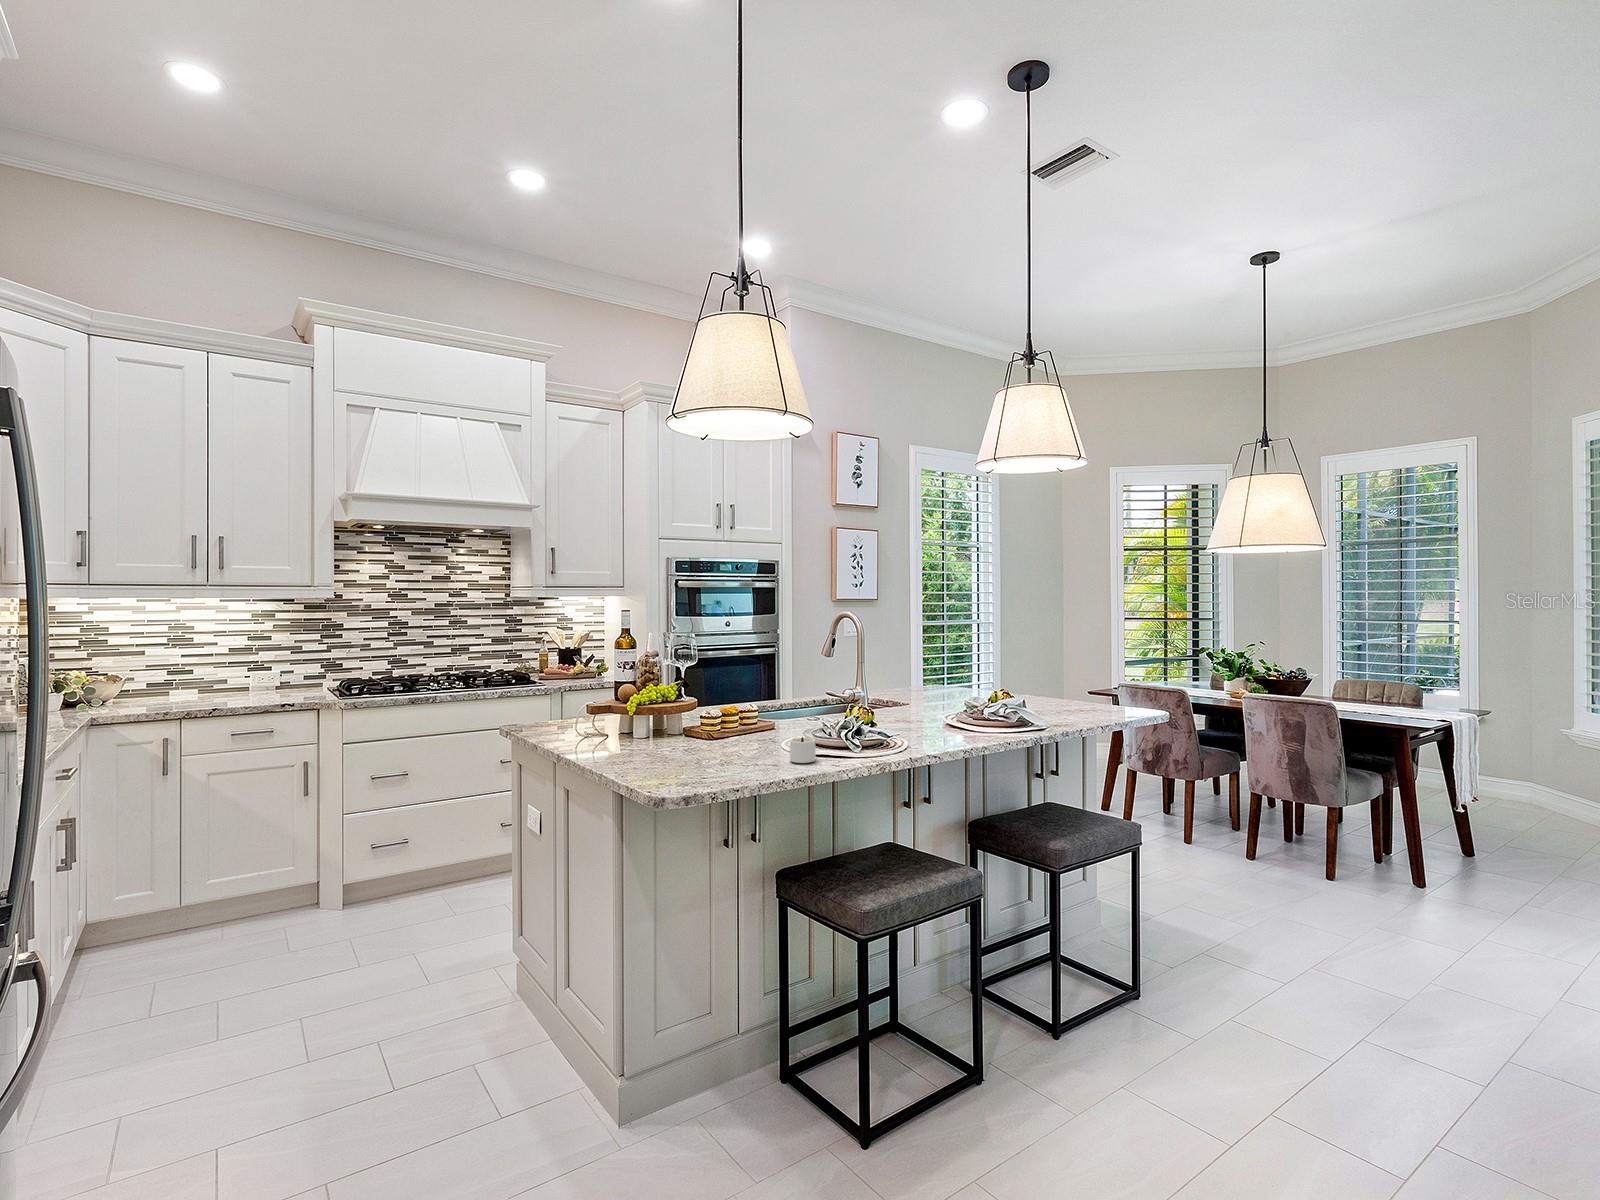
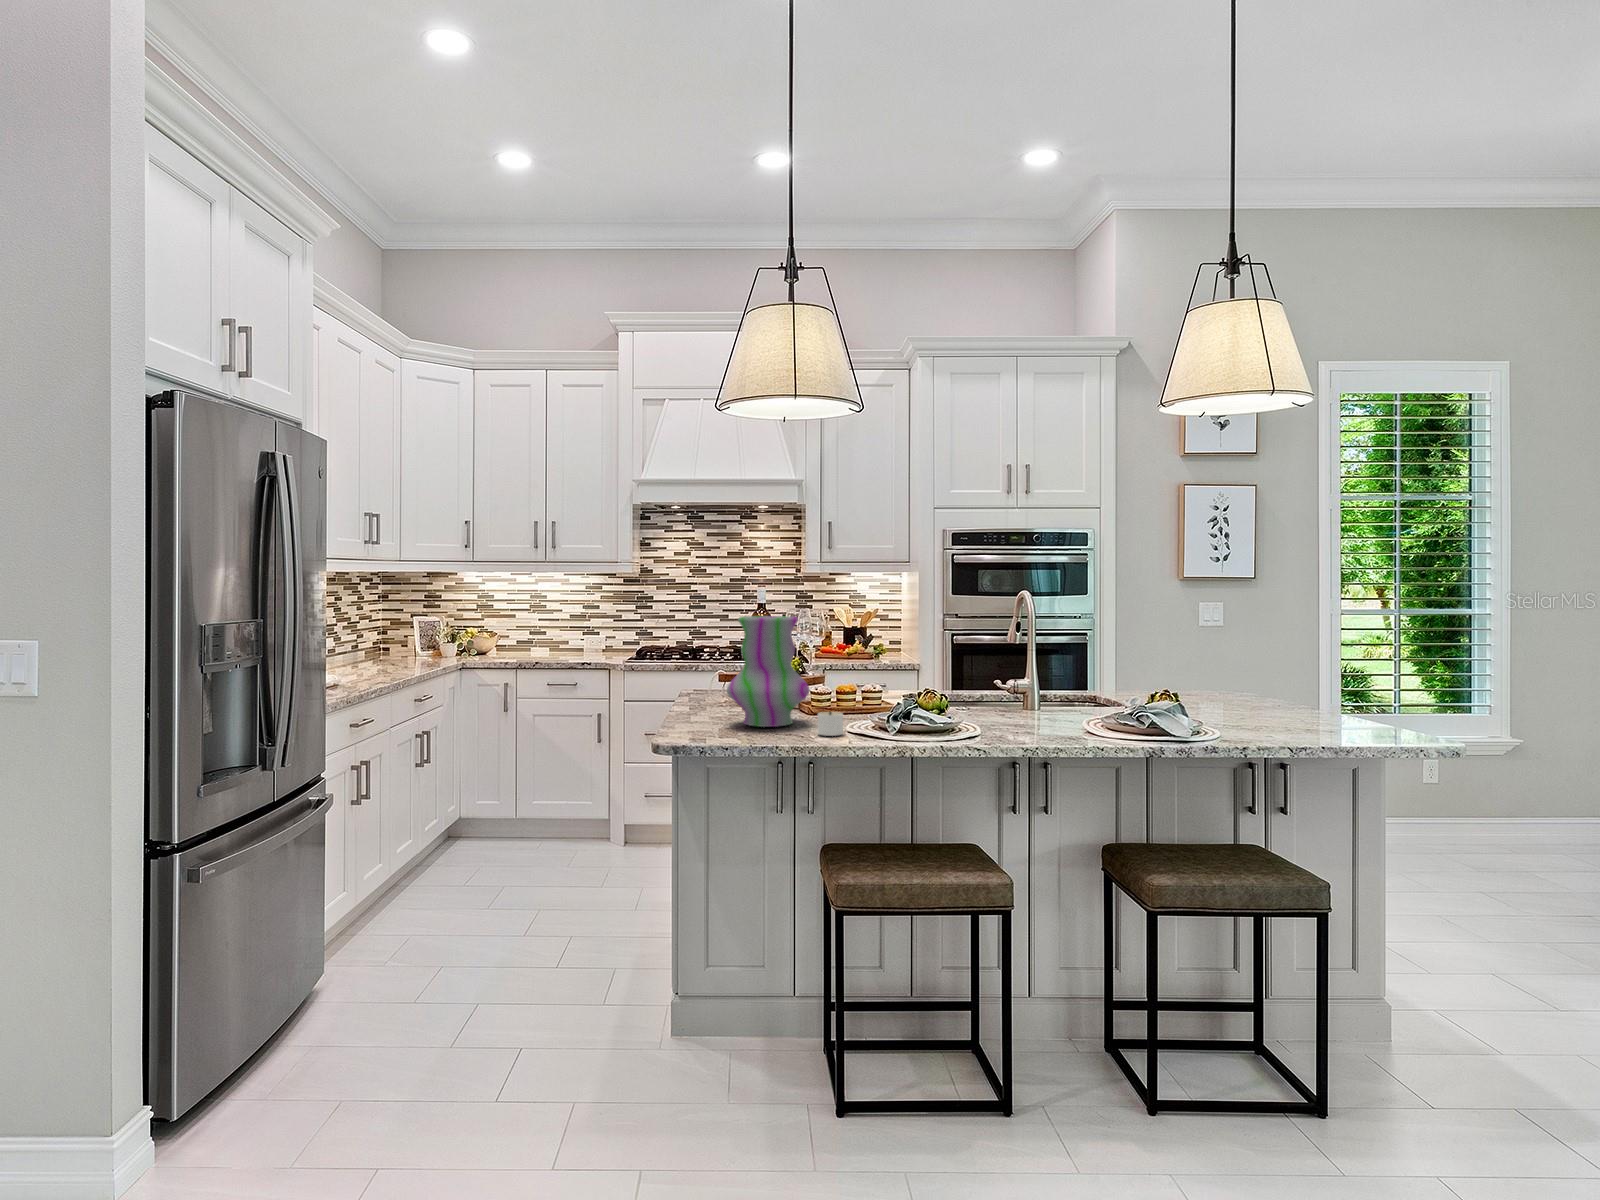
vase: none [669,643,756,762] -> present [727,616,809,727]

